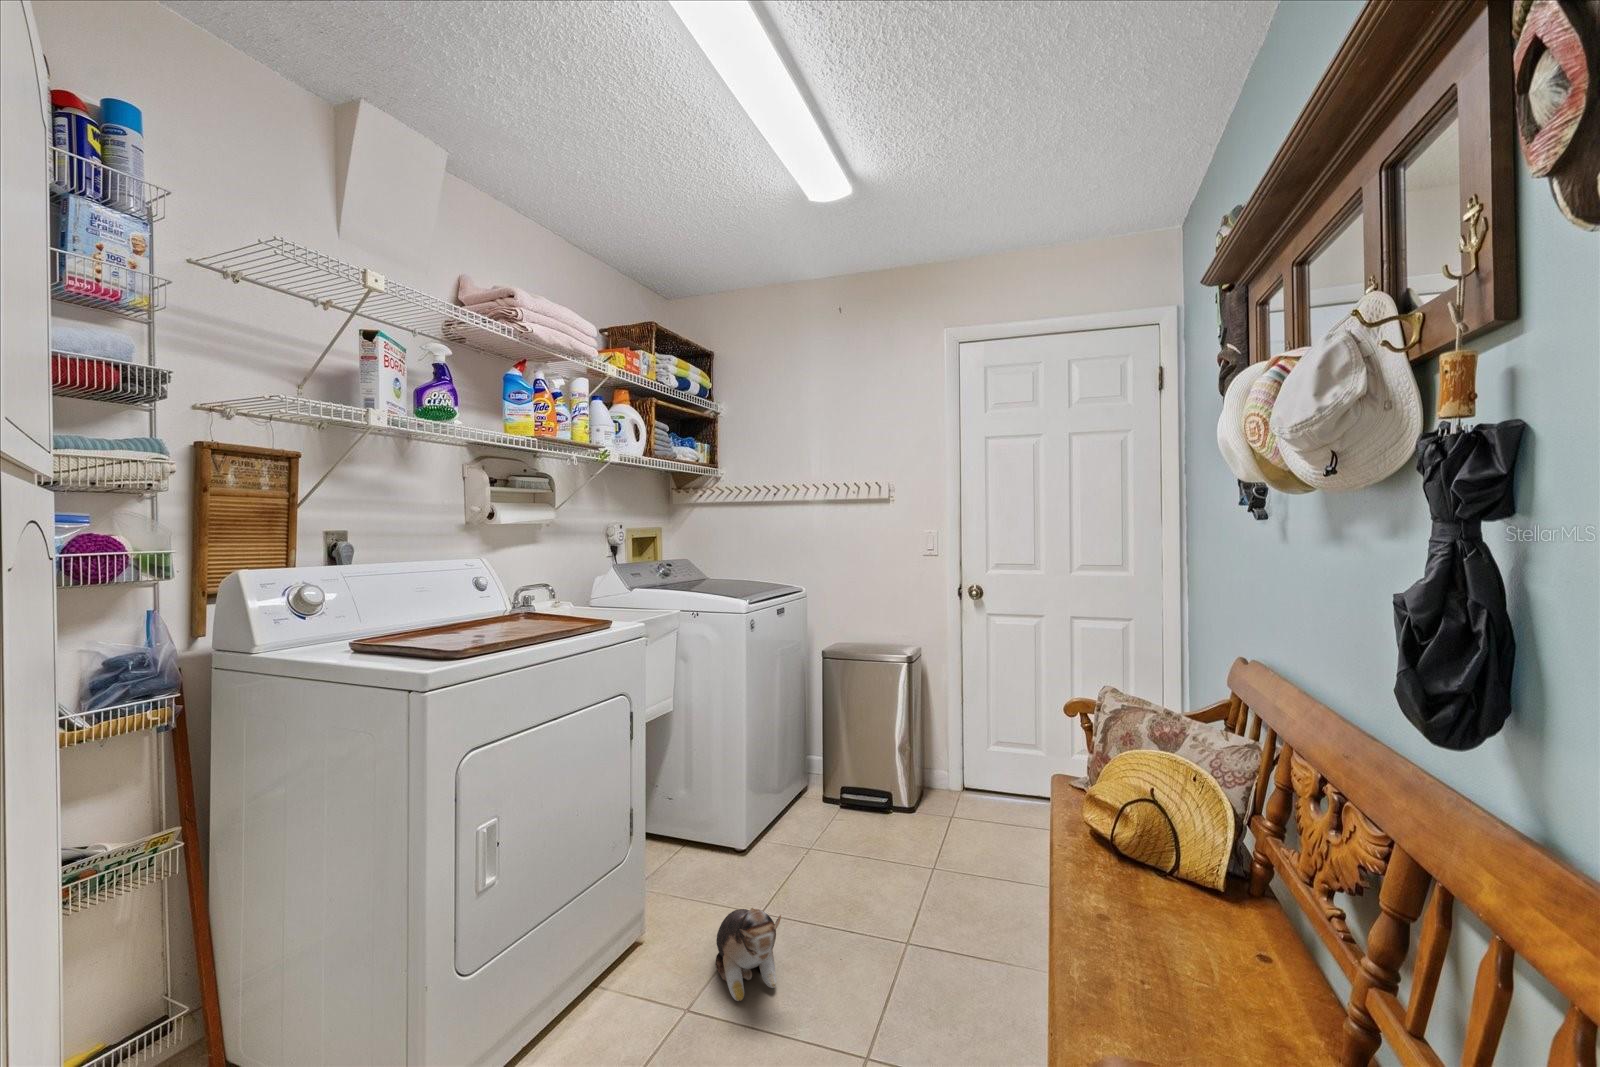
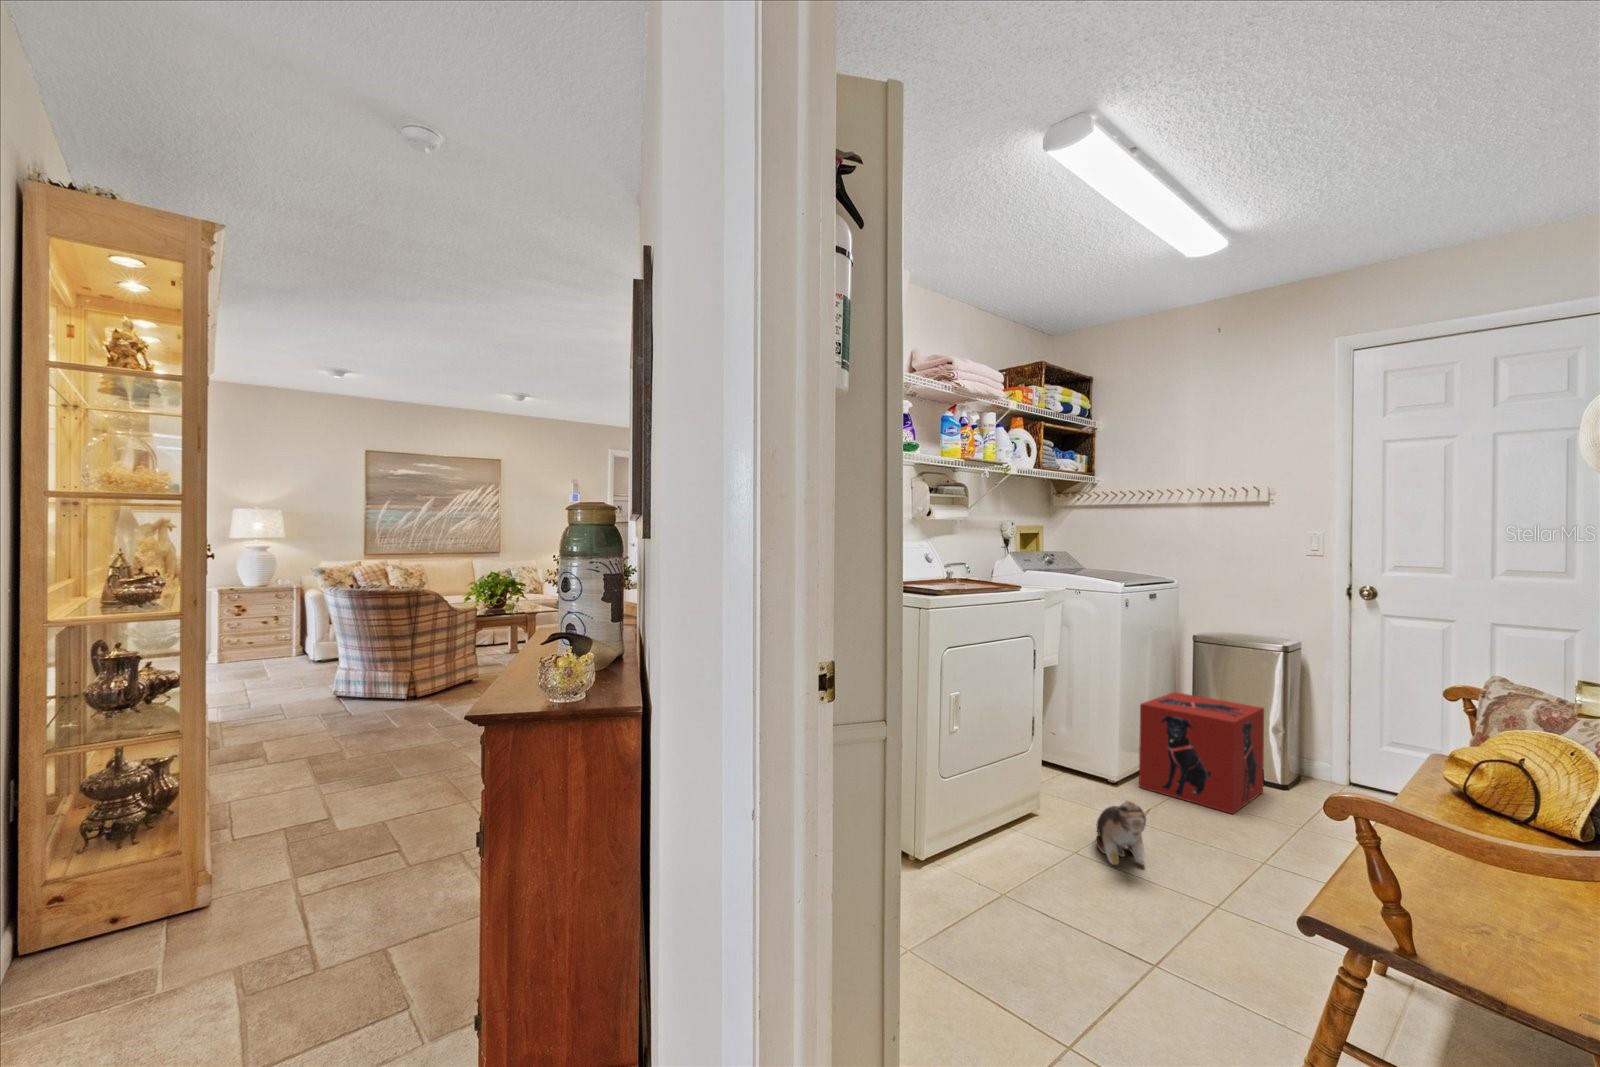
storage box: none [769,718,893,862] -> present [1139,692,1264,814]

